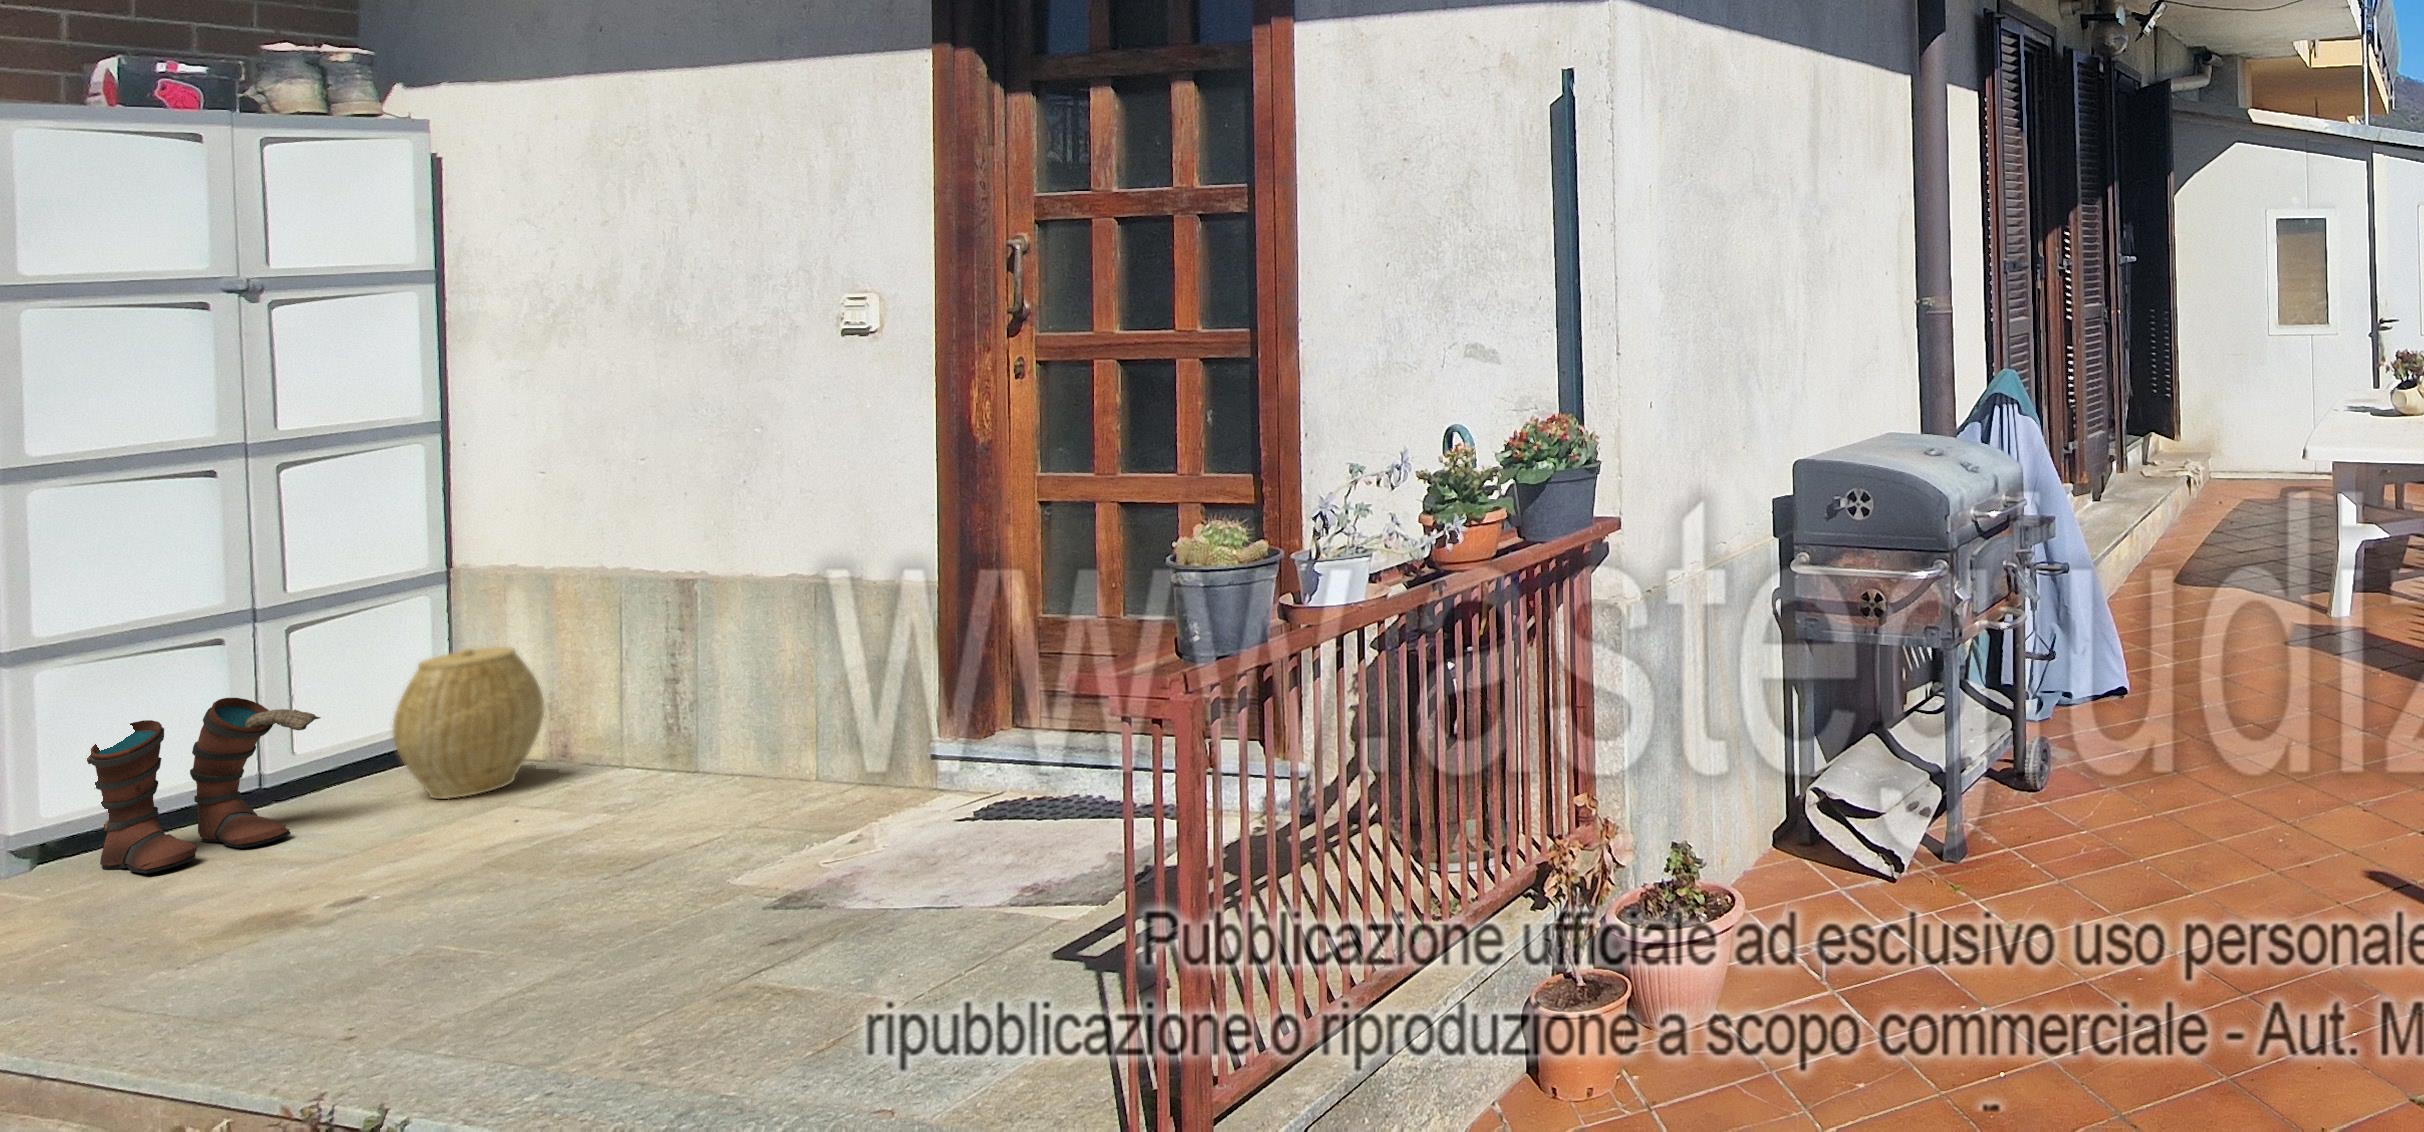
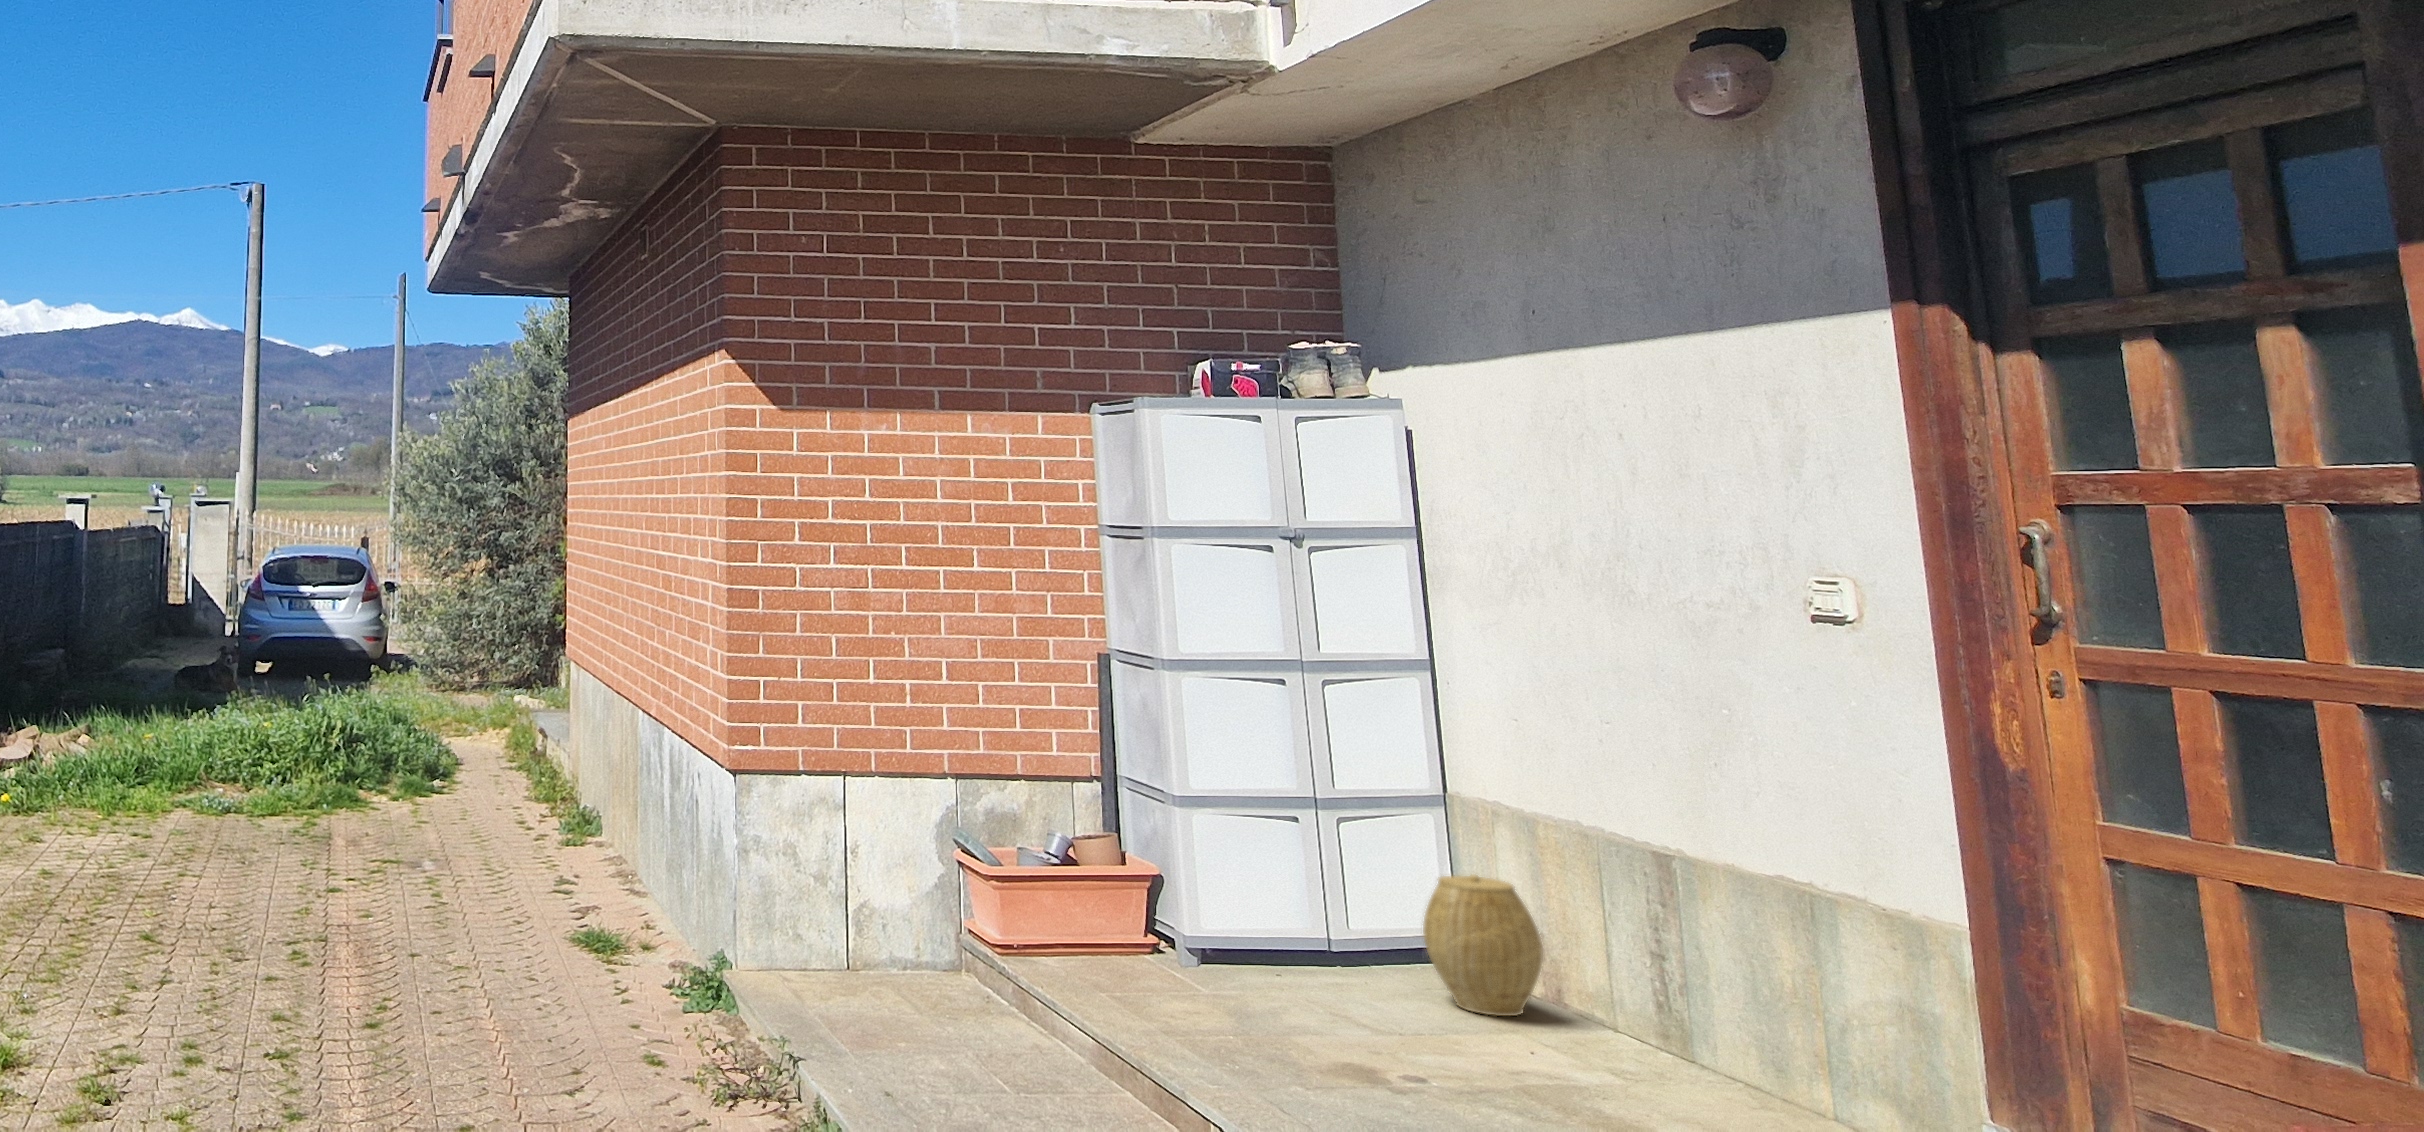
boots: present [87,698,321,874] -> none [1228,871,1372,1005]

